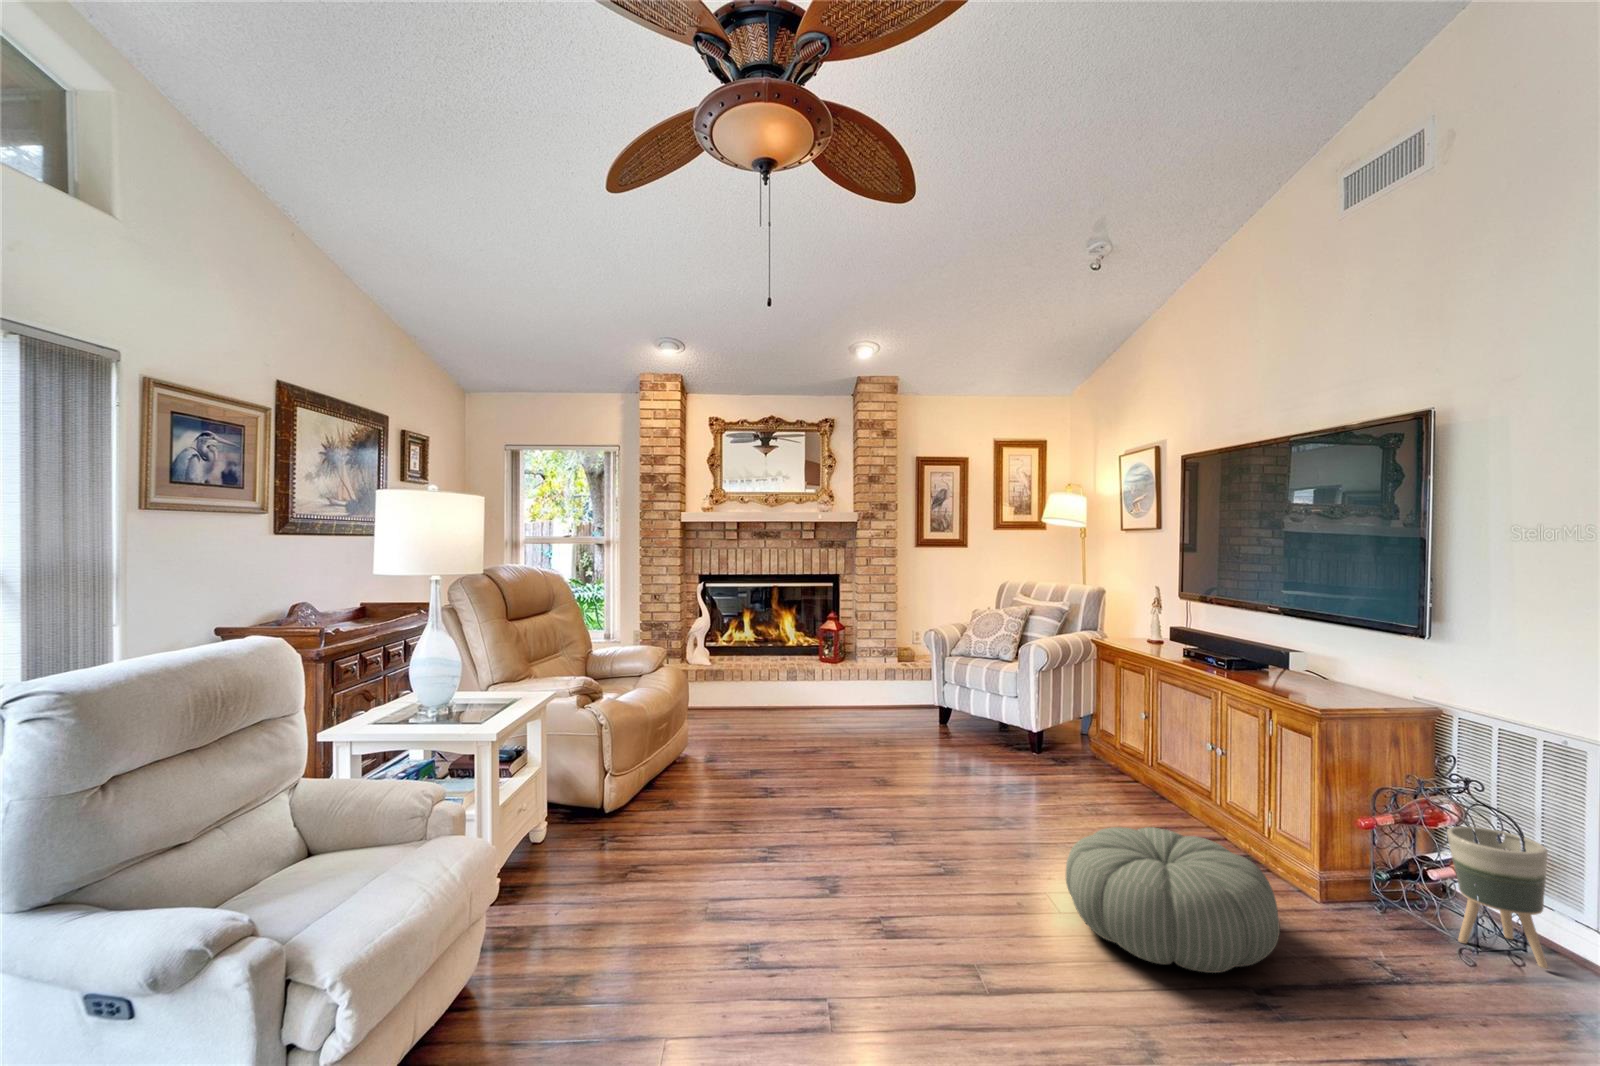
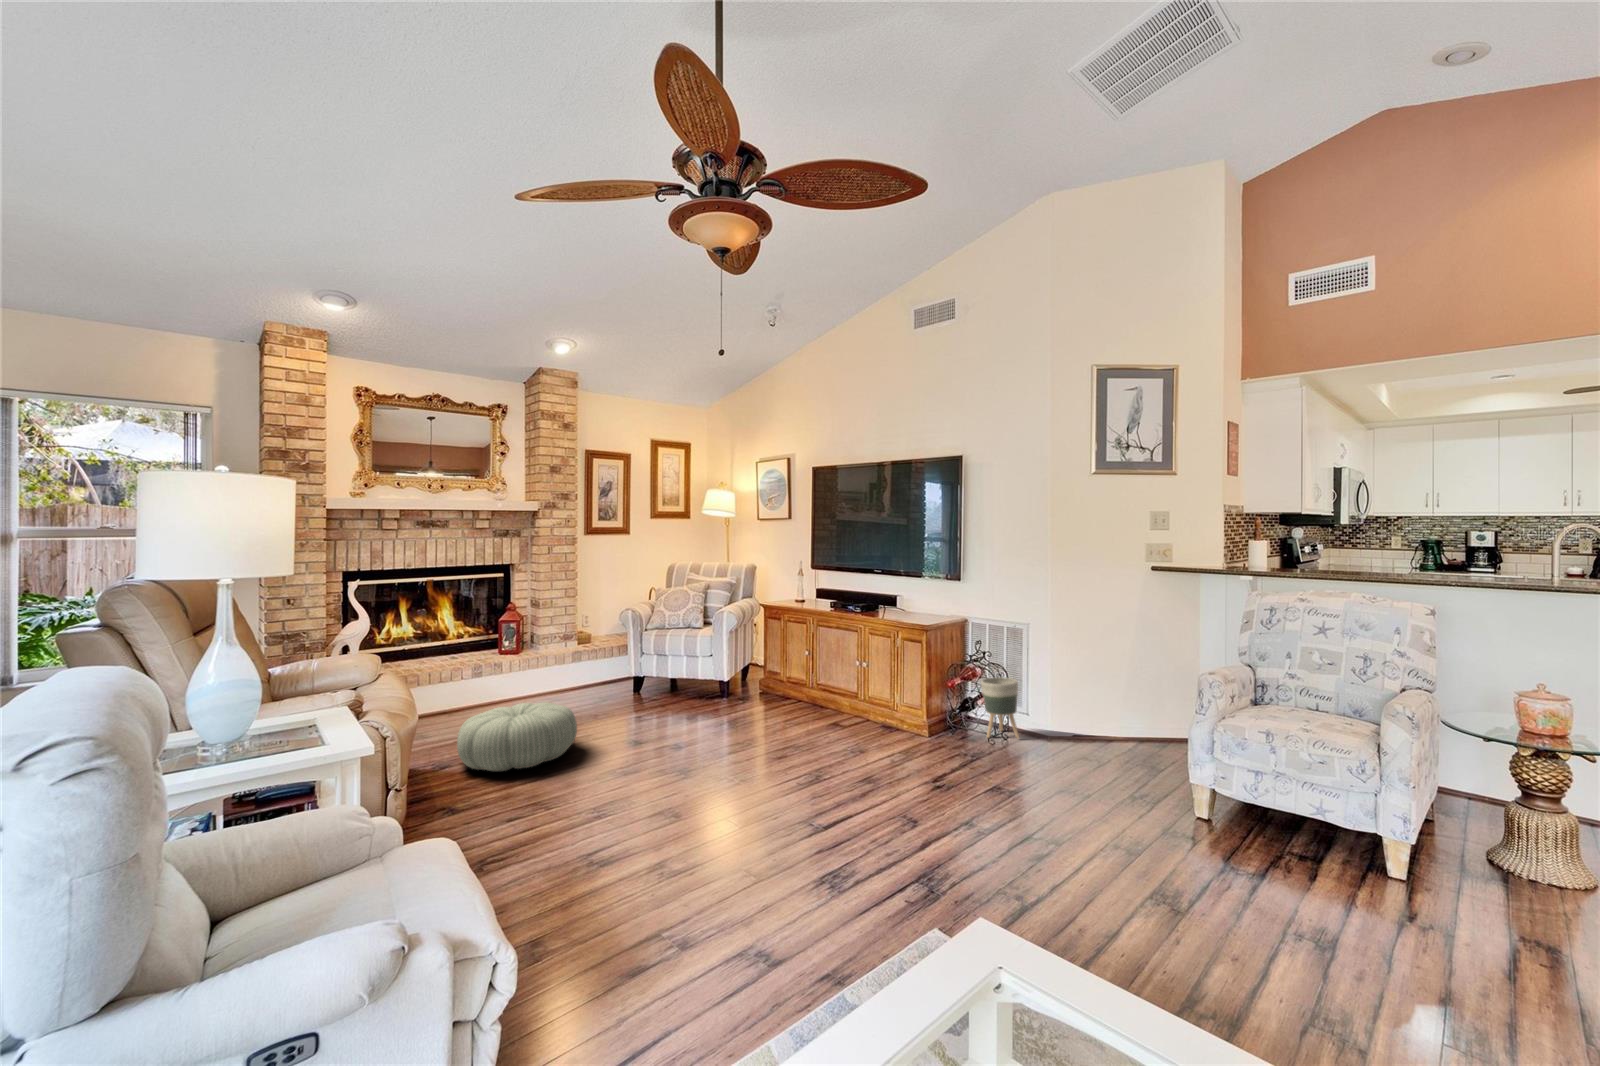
pouf: present [1066,827,1280,973] -> present [457,702,577,772]

